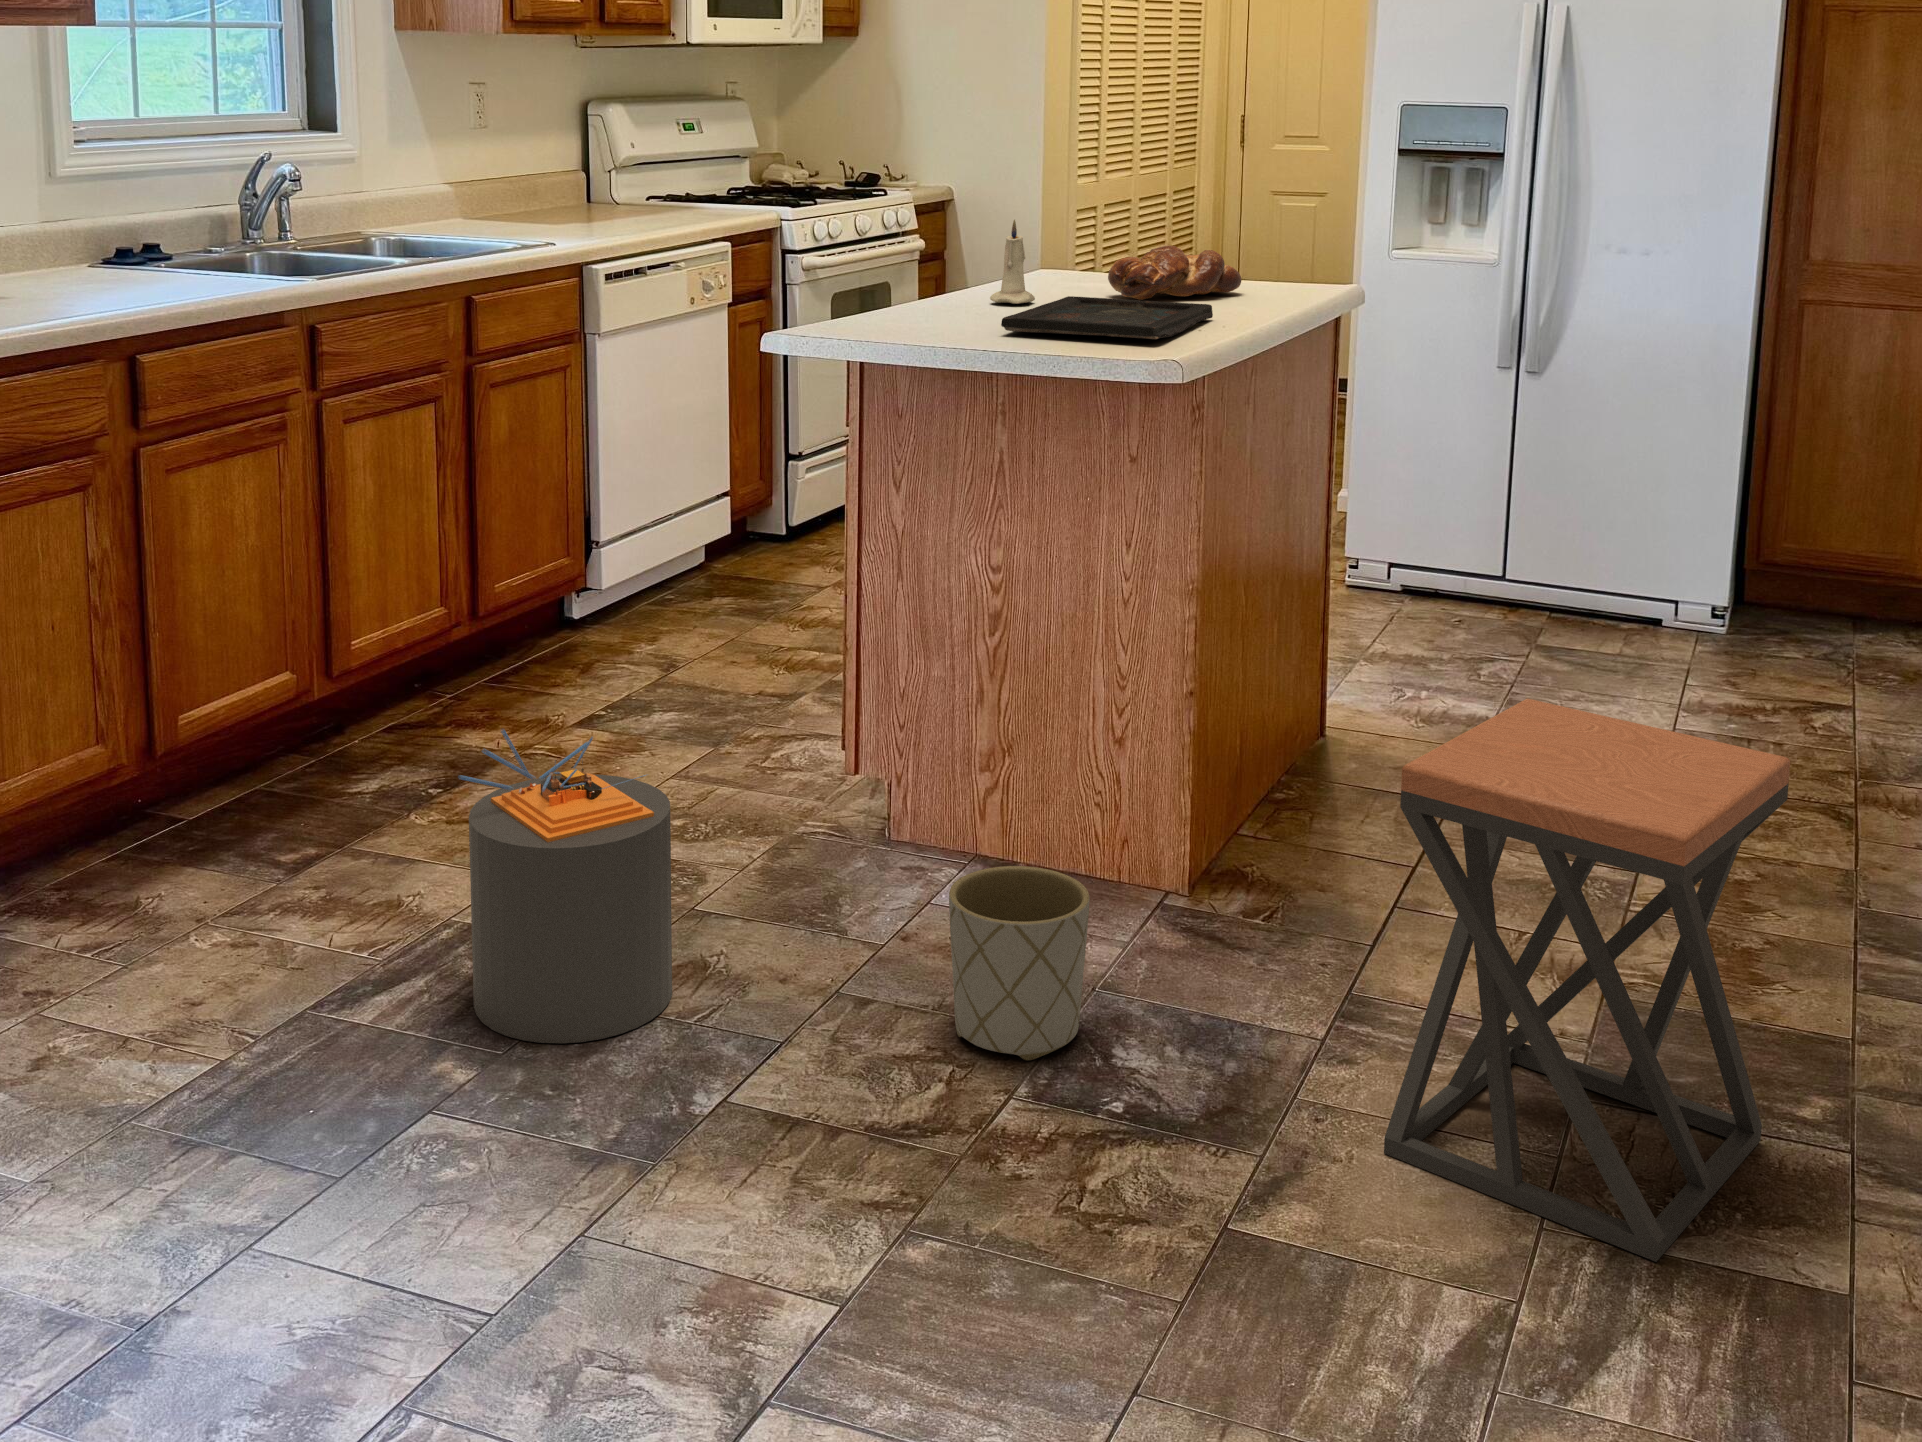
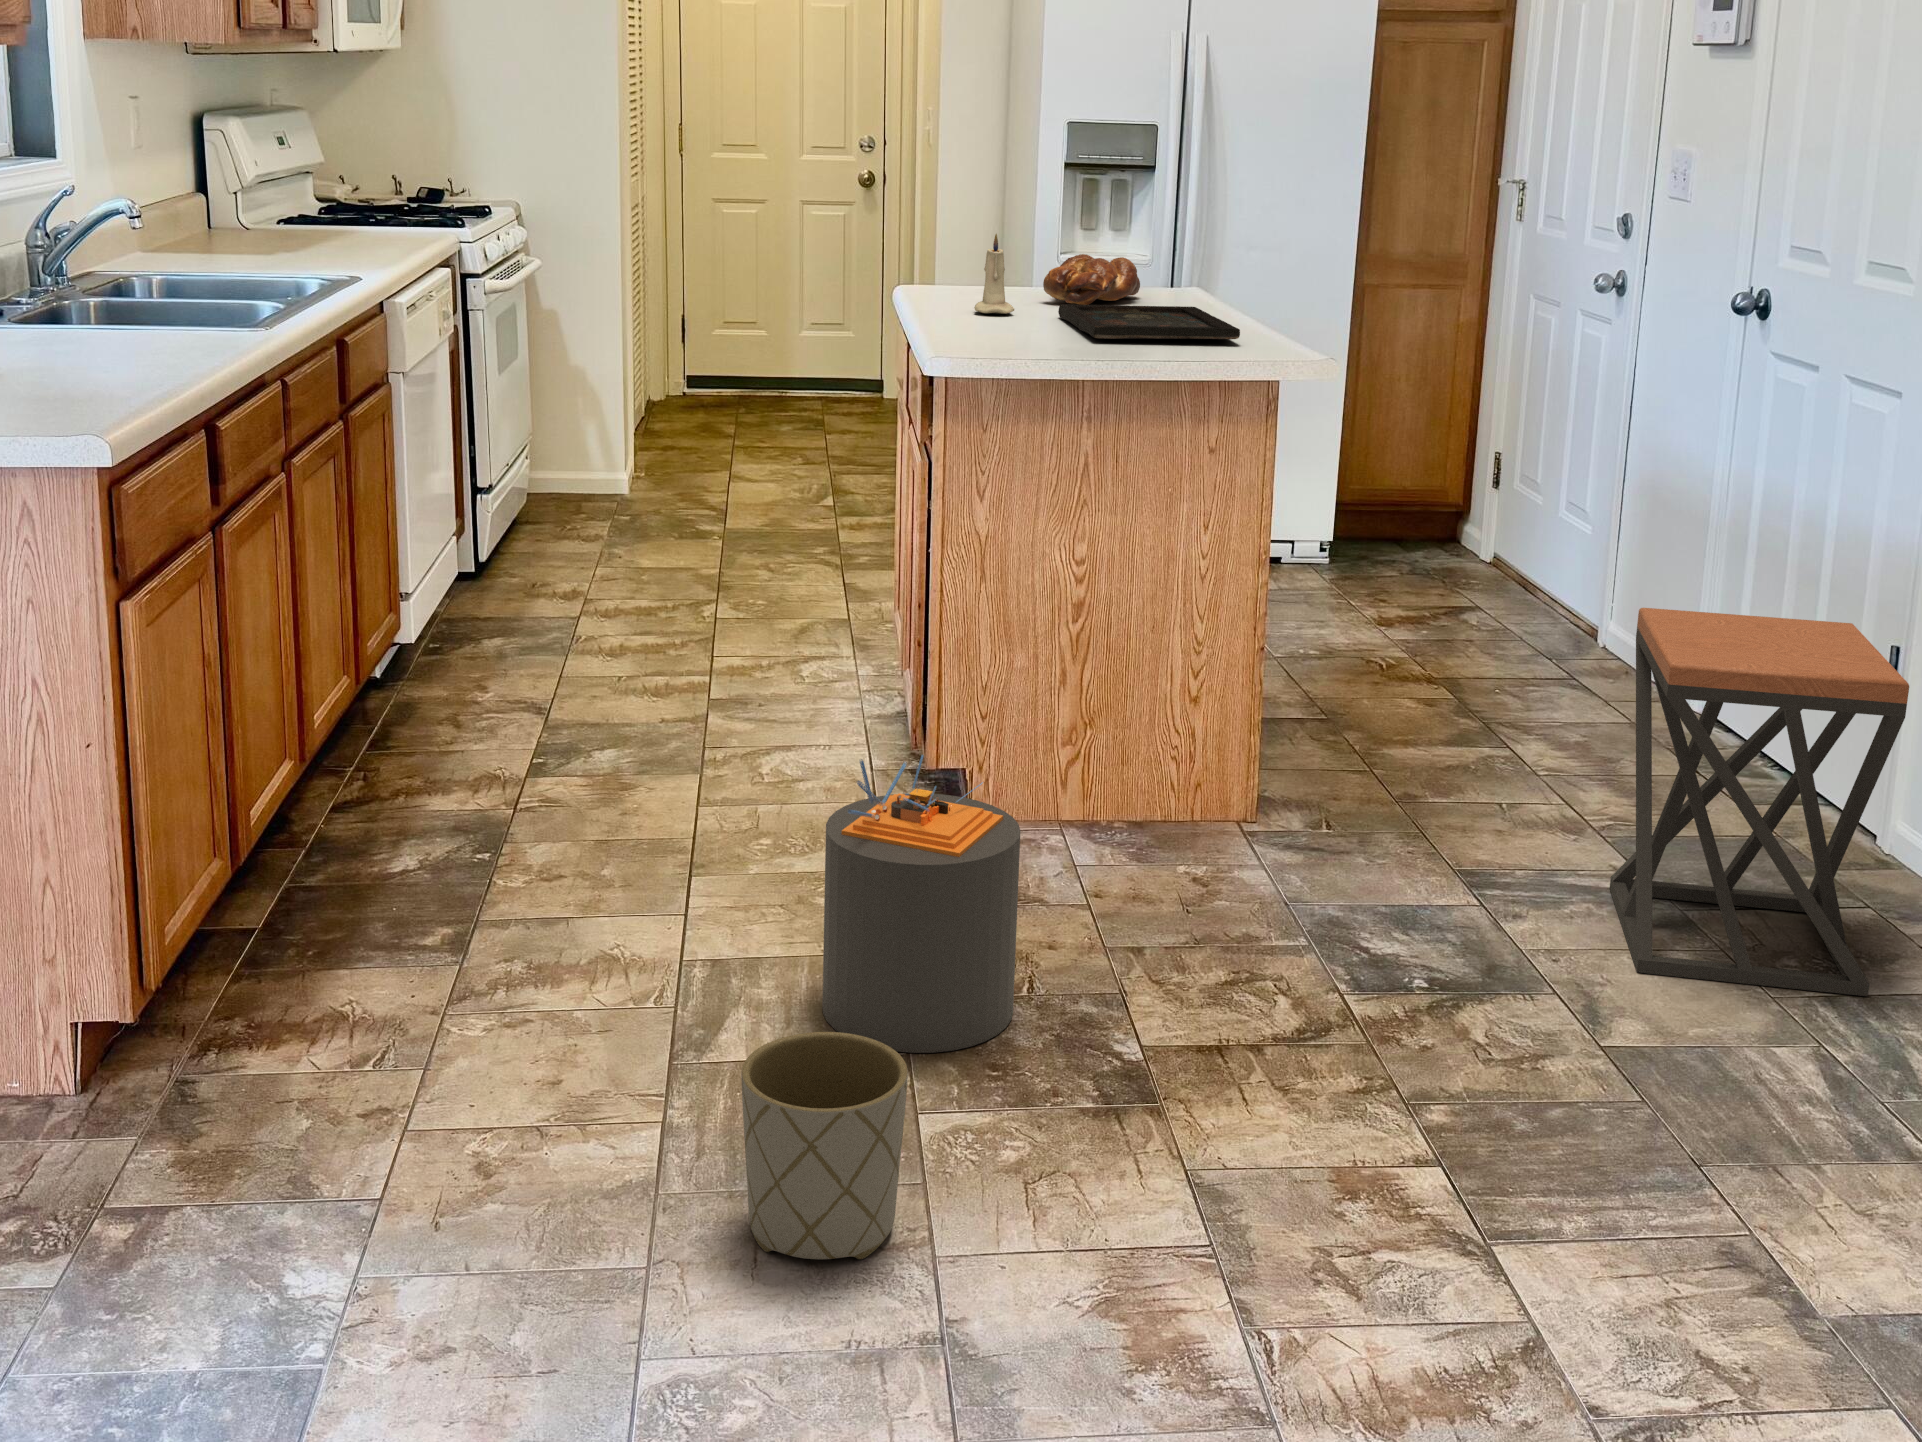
planter: present [949,866,1090,1060] -> present [741,1032,908,1260]

